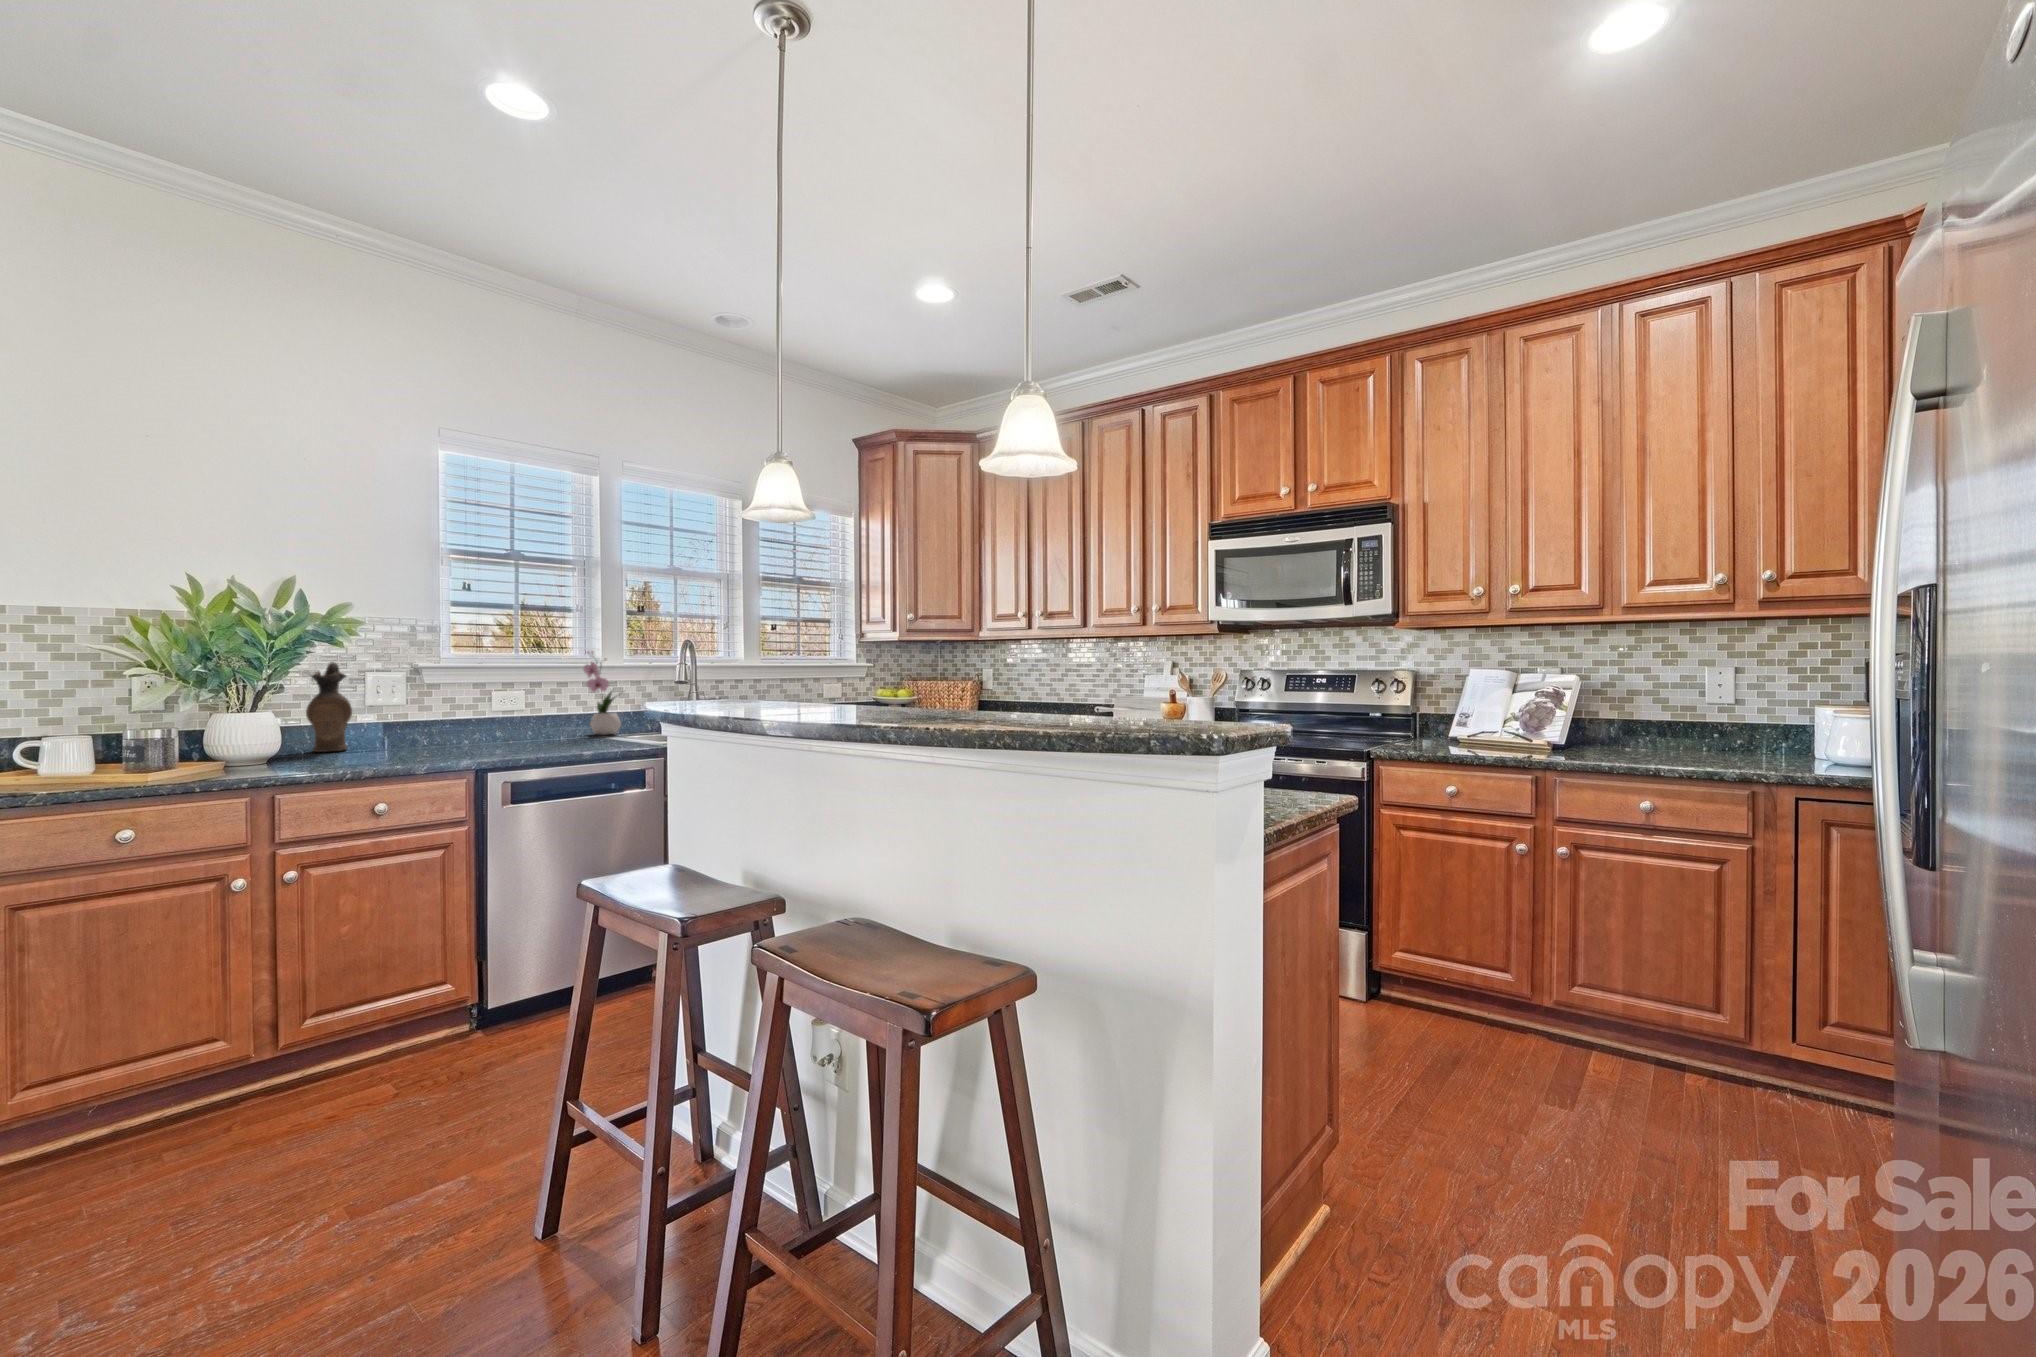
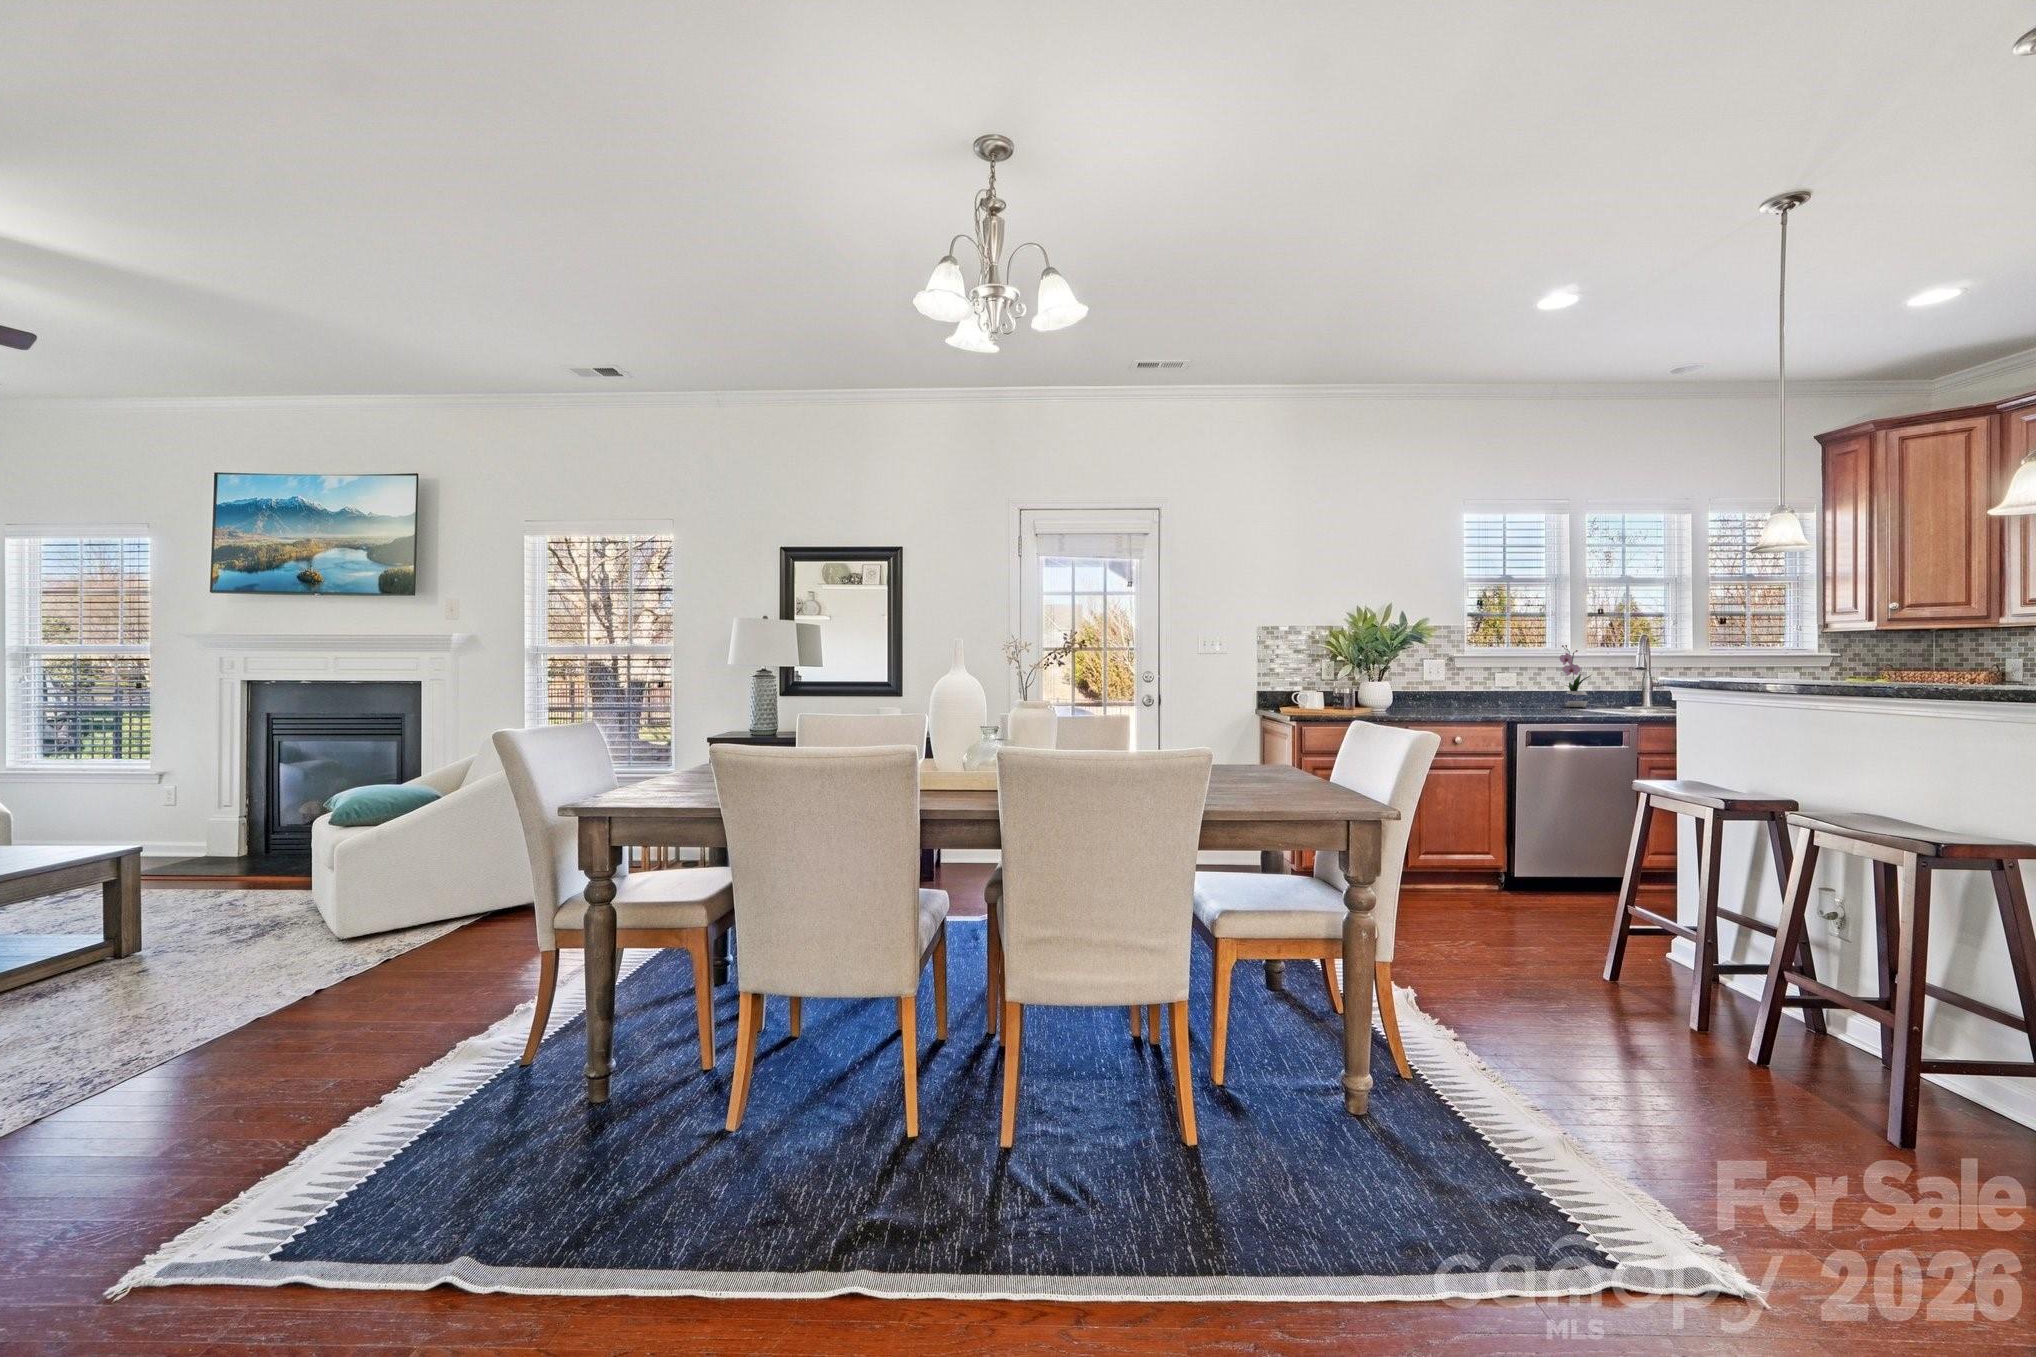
ceramic pitcher: present [306,662,352,752] -> none [1399,654,1423,707]

